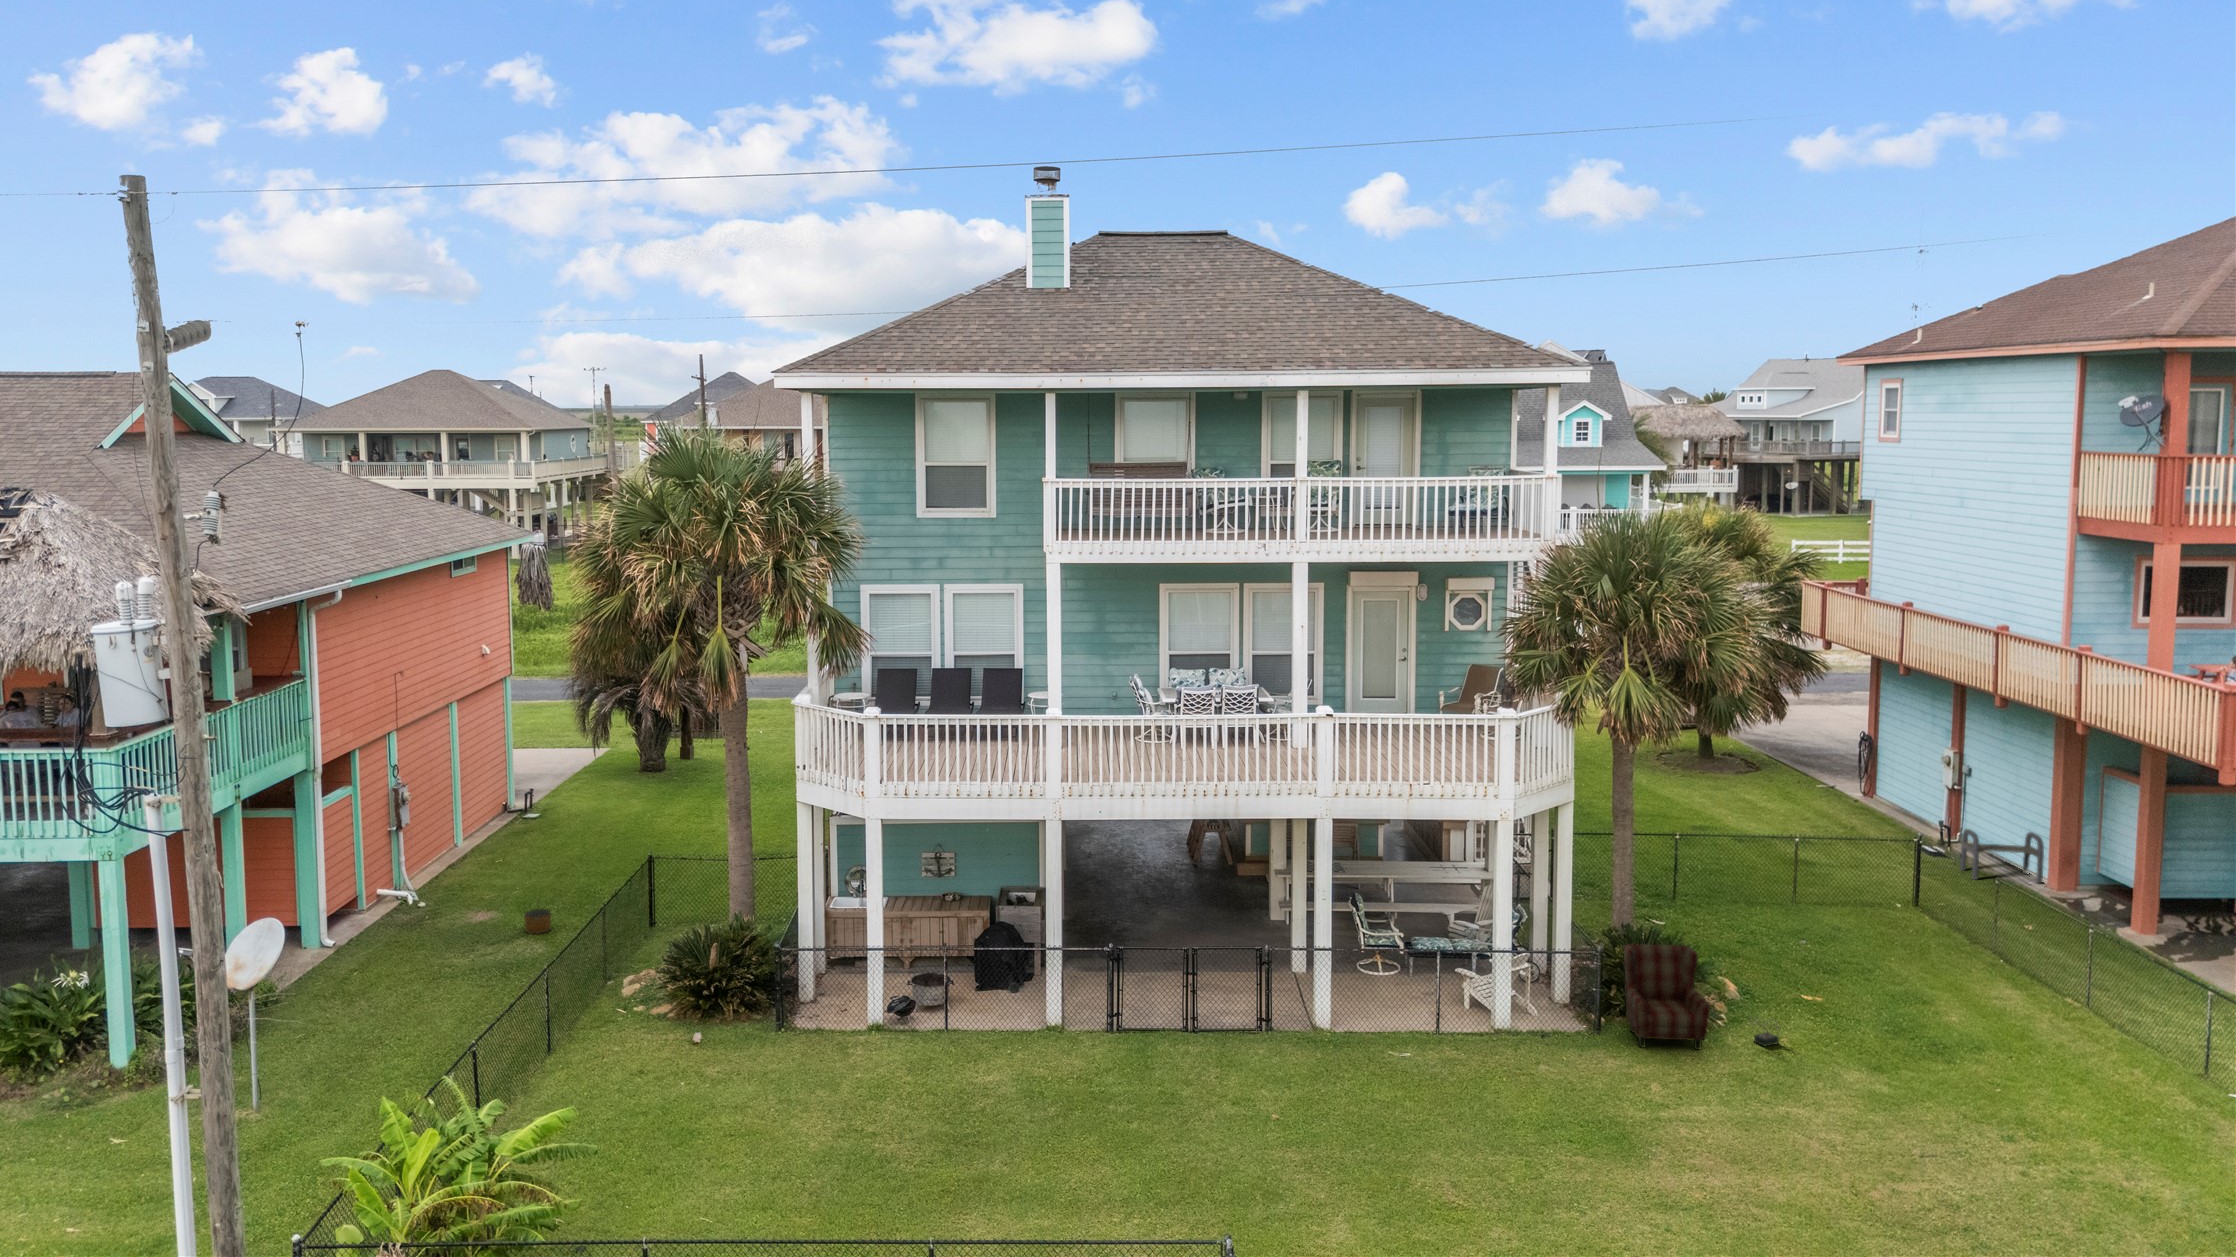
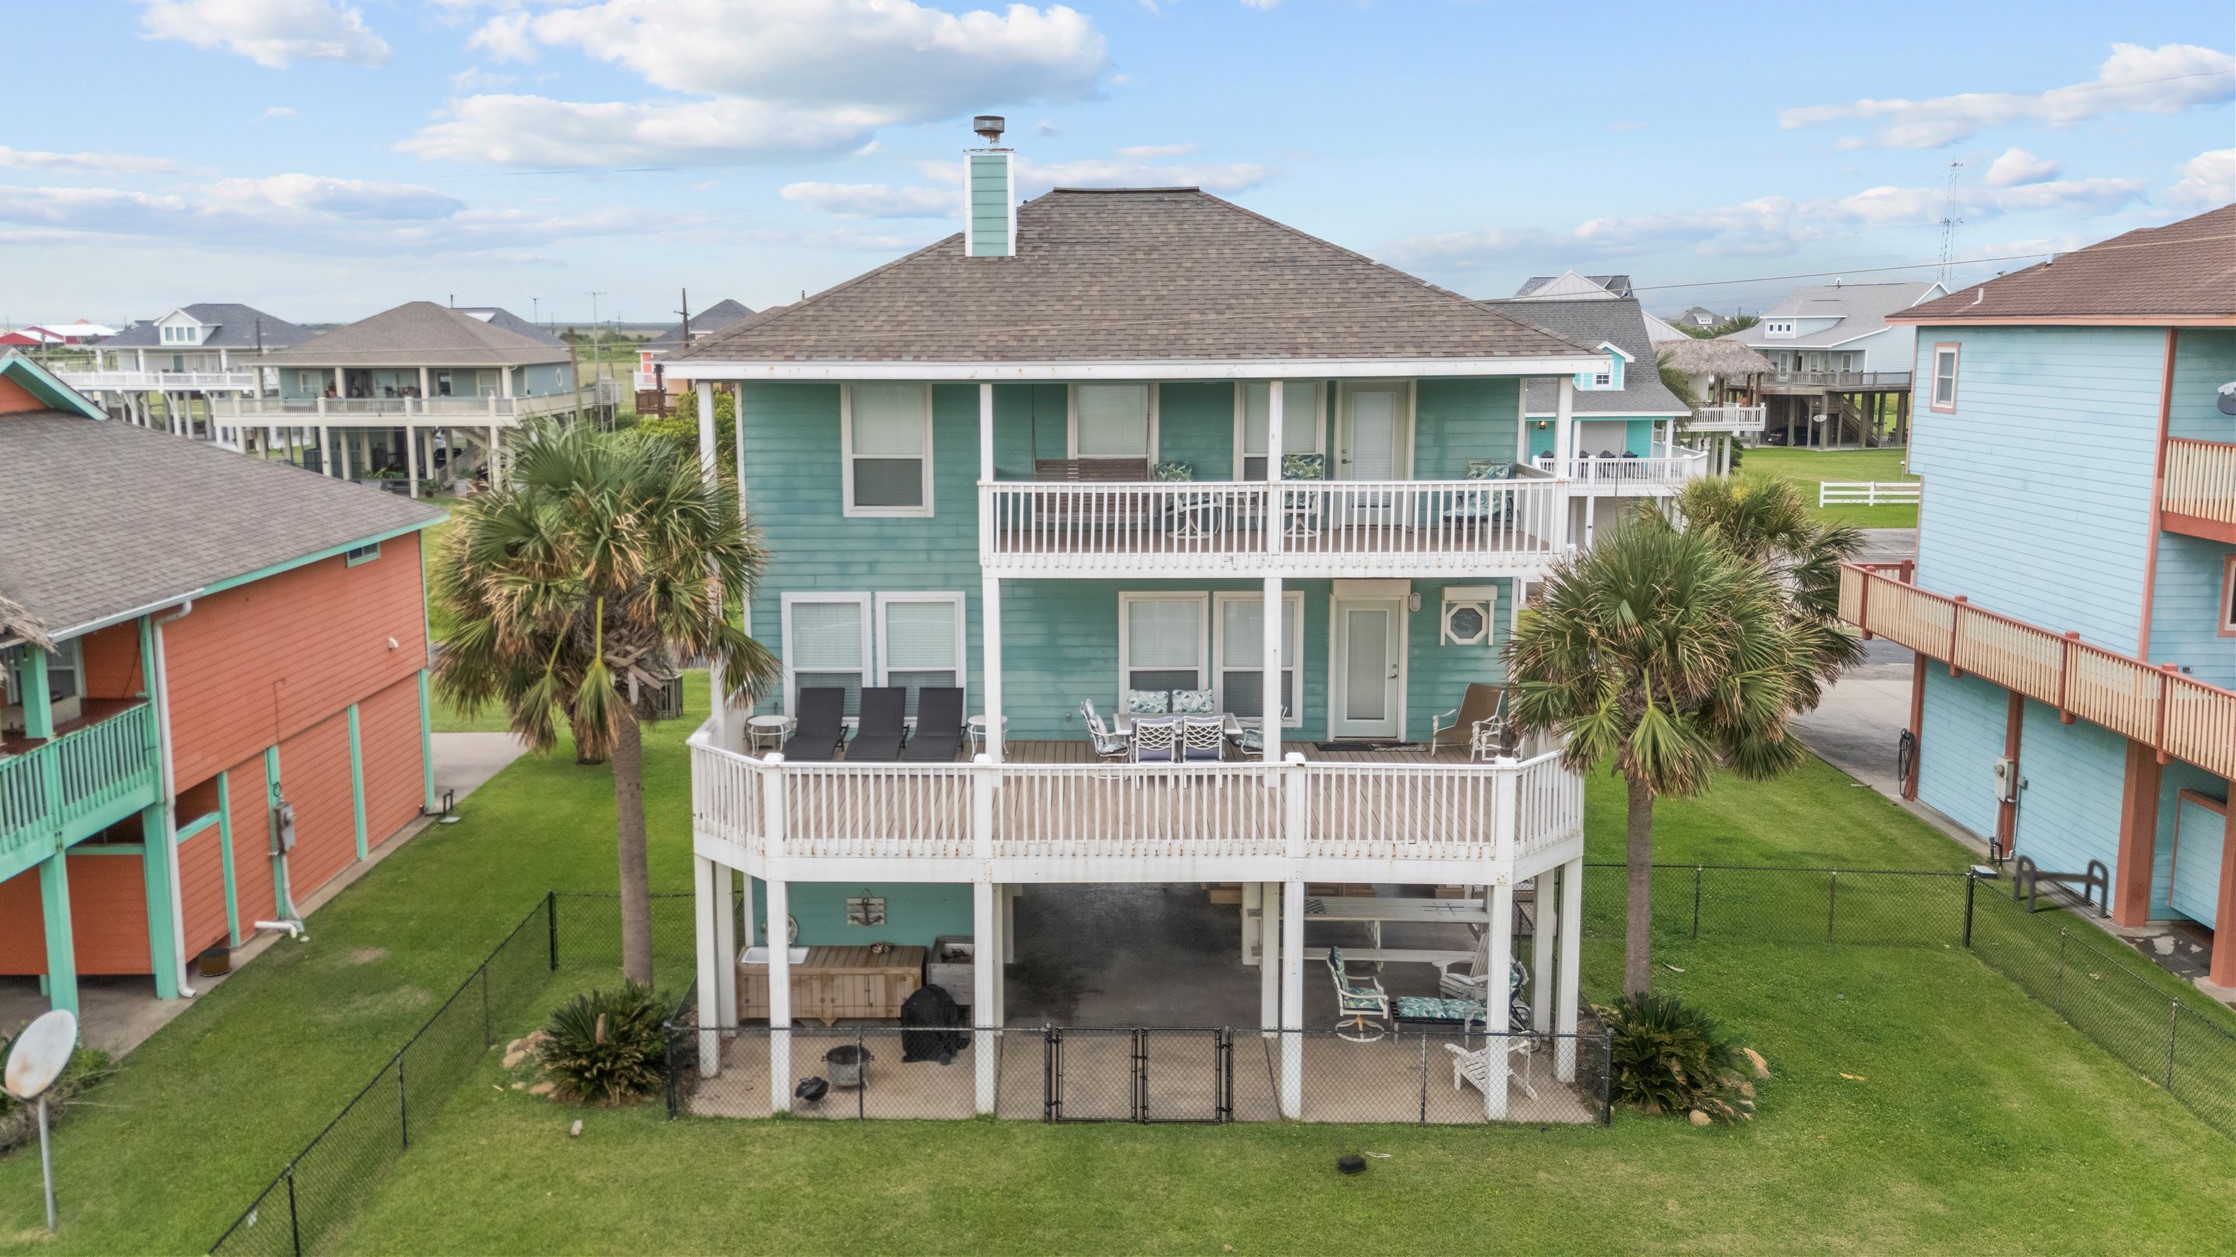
bucket: present [524,909,551,934] -> present [198,938,231,977]
armchair: present [1624,944,1710,1050] -> none [1637,1025,1736,1151]
decorative plant: present [1752,1019,1779,1046] -> present [1332,1140,1366,1173]

